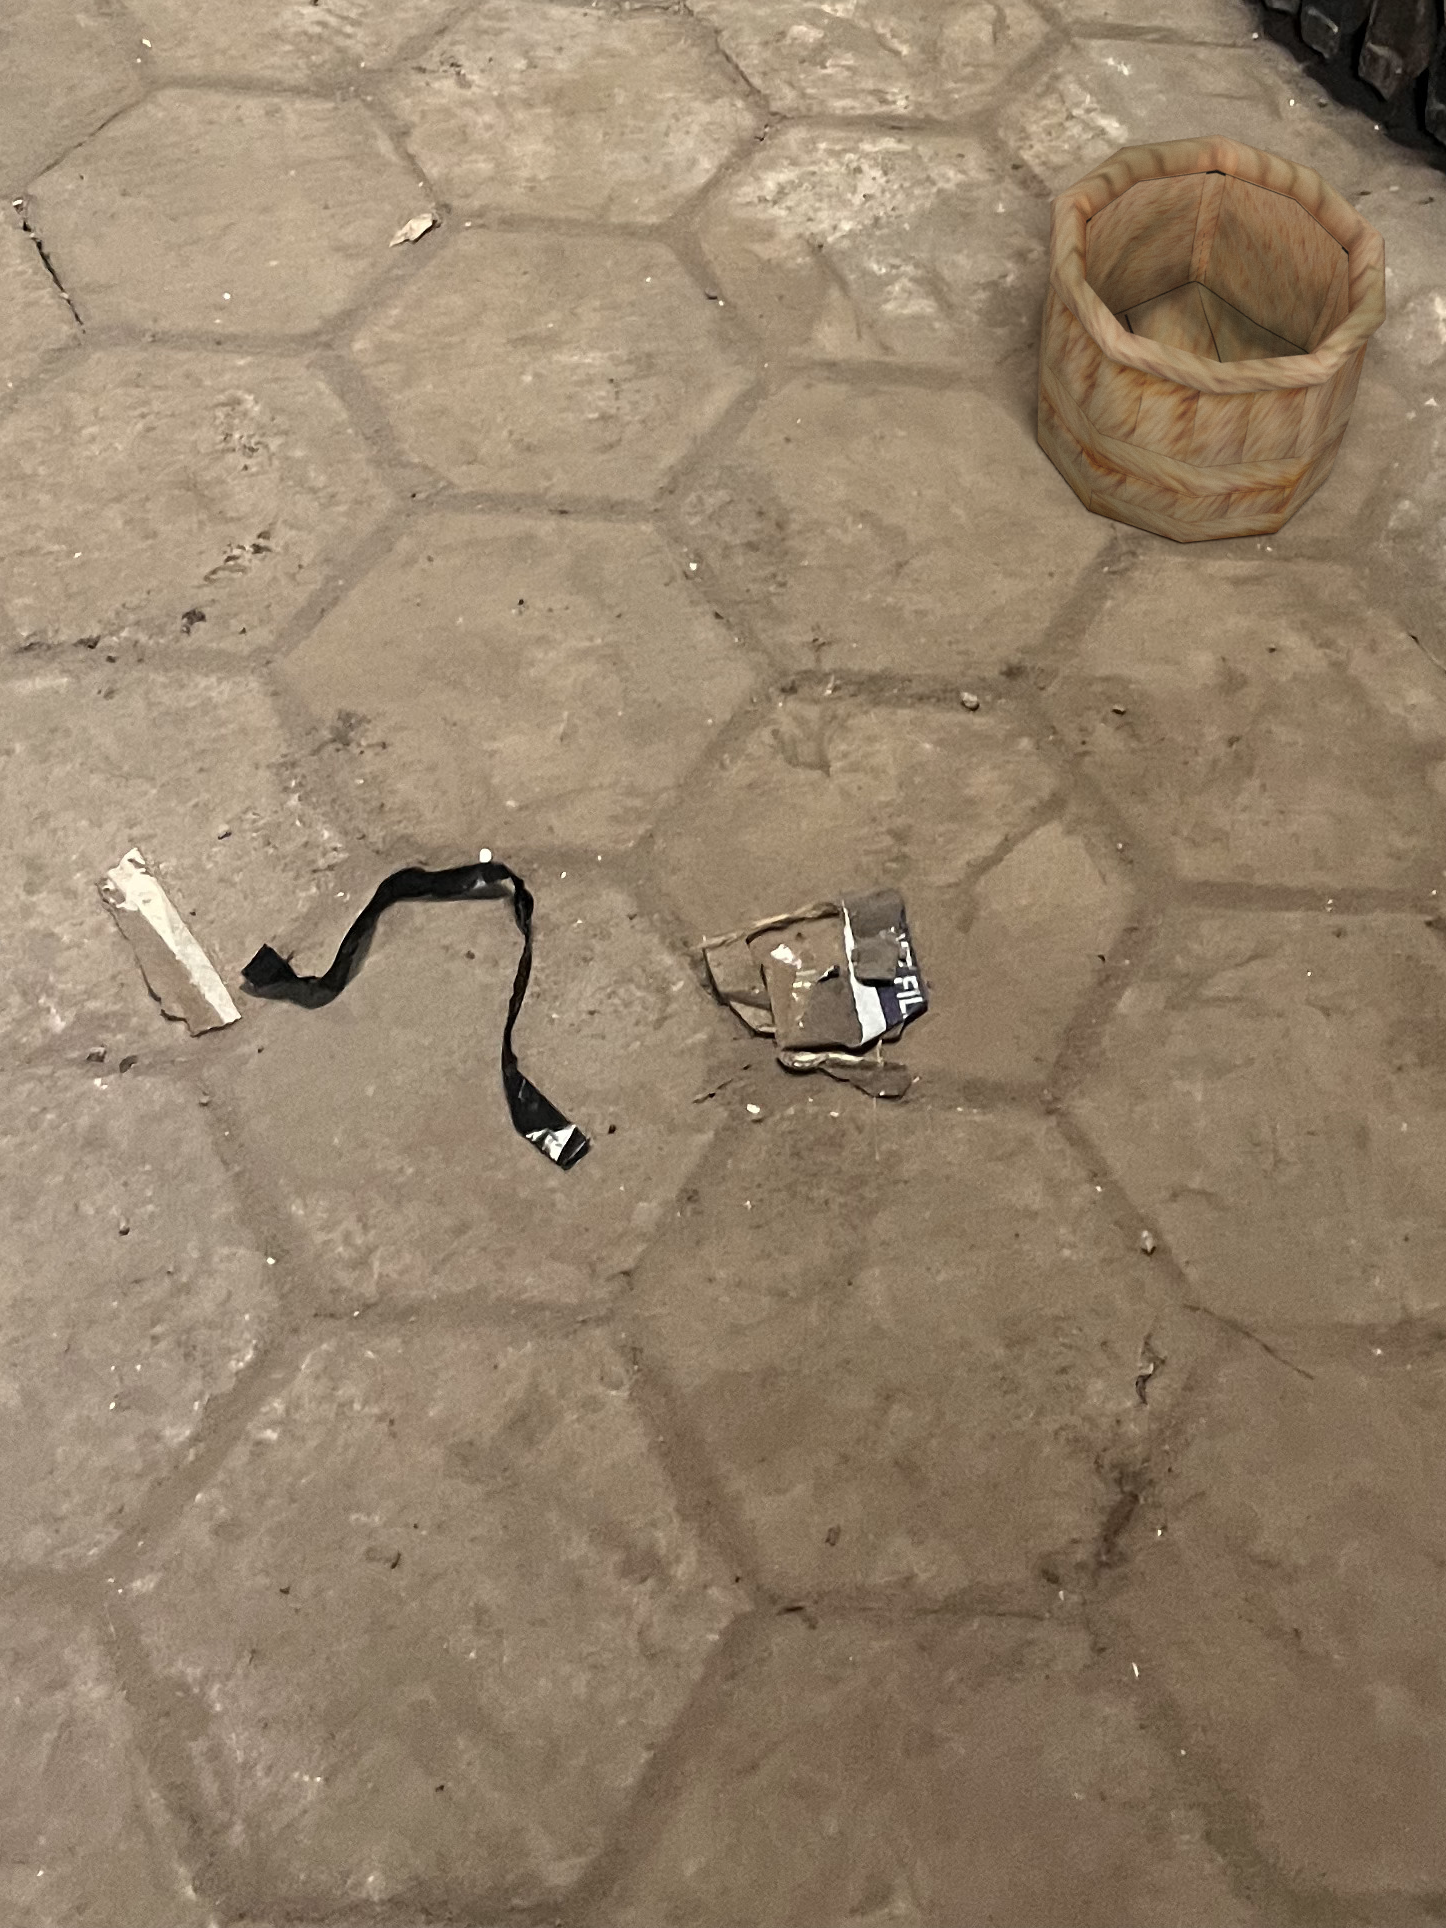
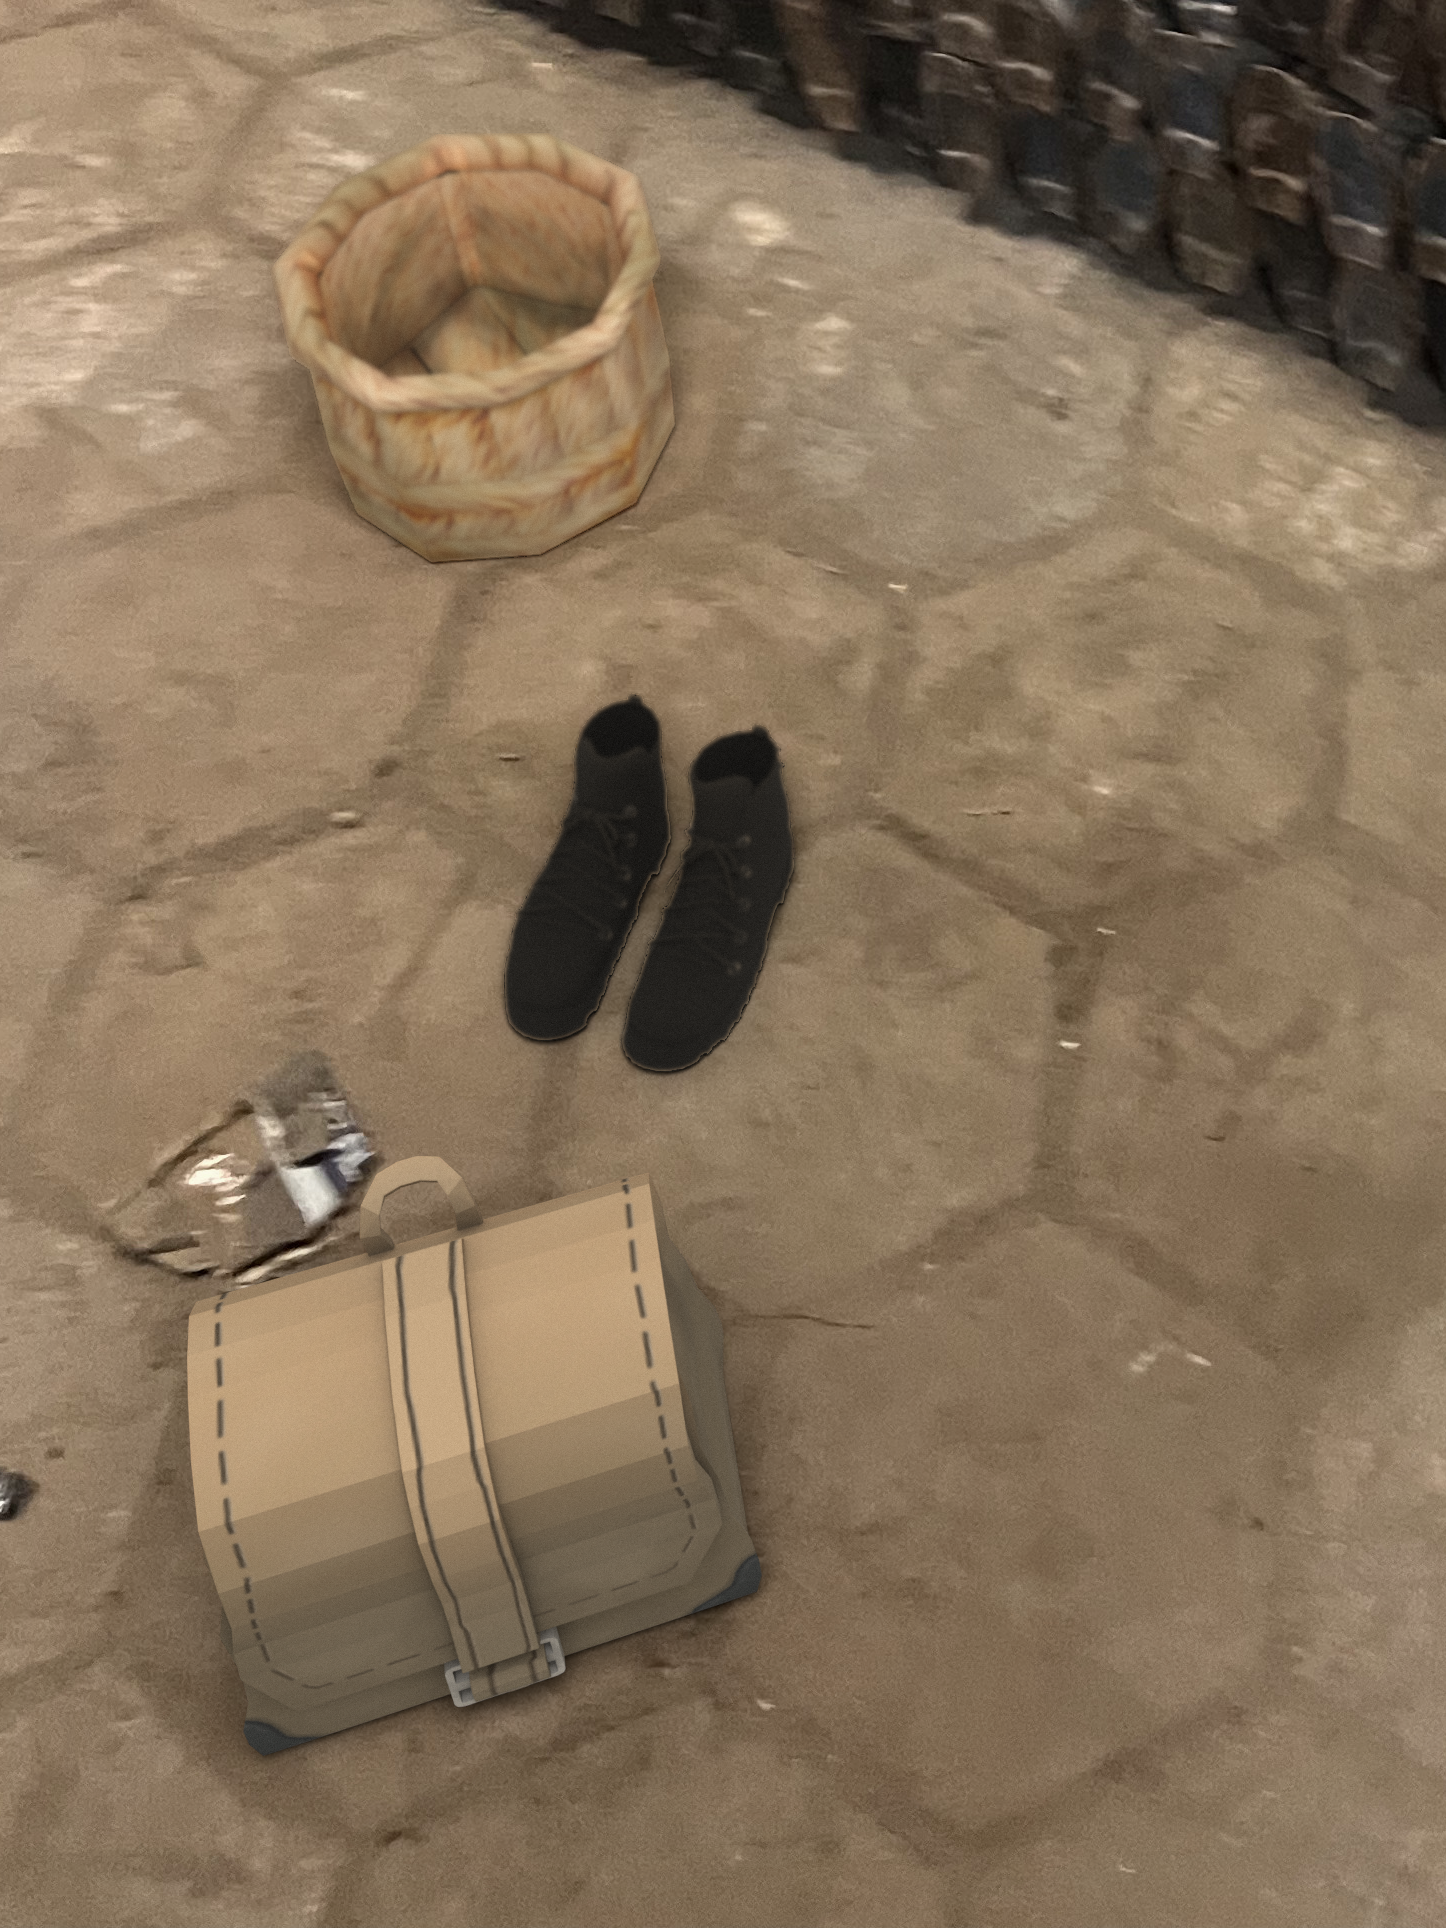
boots: none [1057,697,1370,1053] -> present [504,694,795,1072]
backpack: none [713,1001,1208,1542] -> present [187,1156,762,1756]

